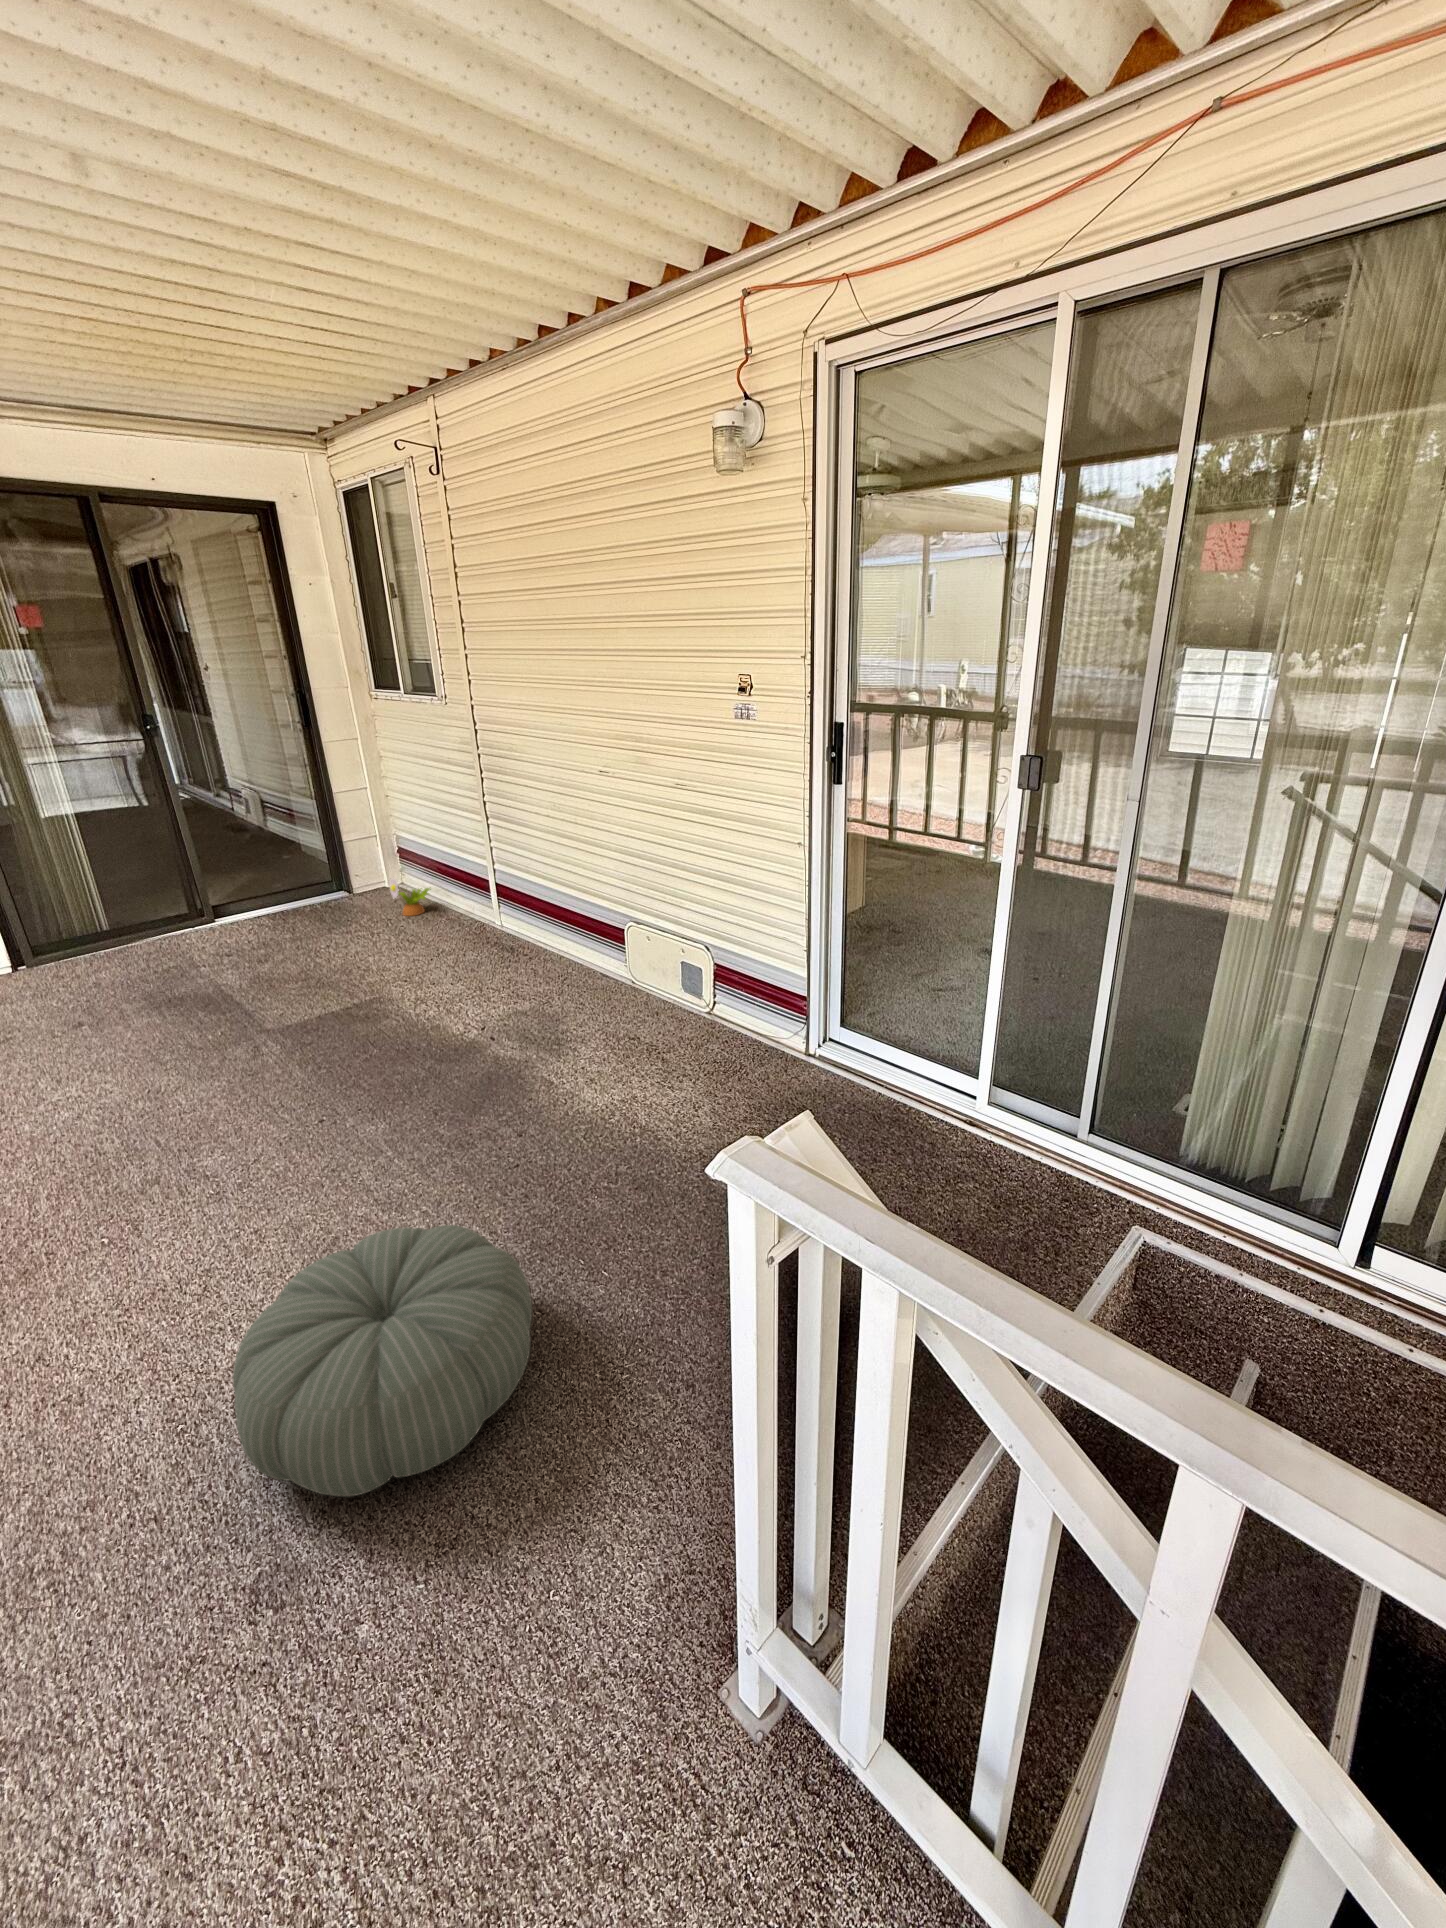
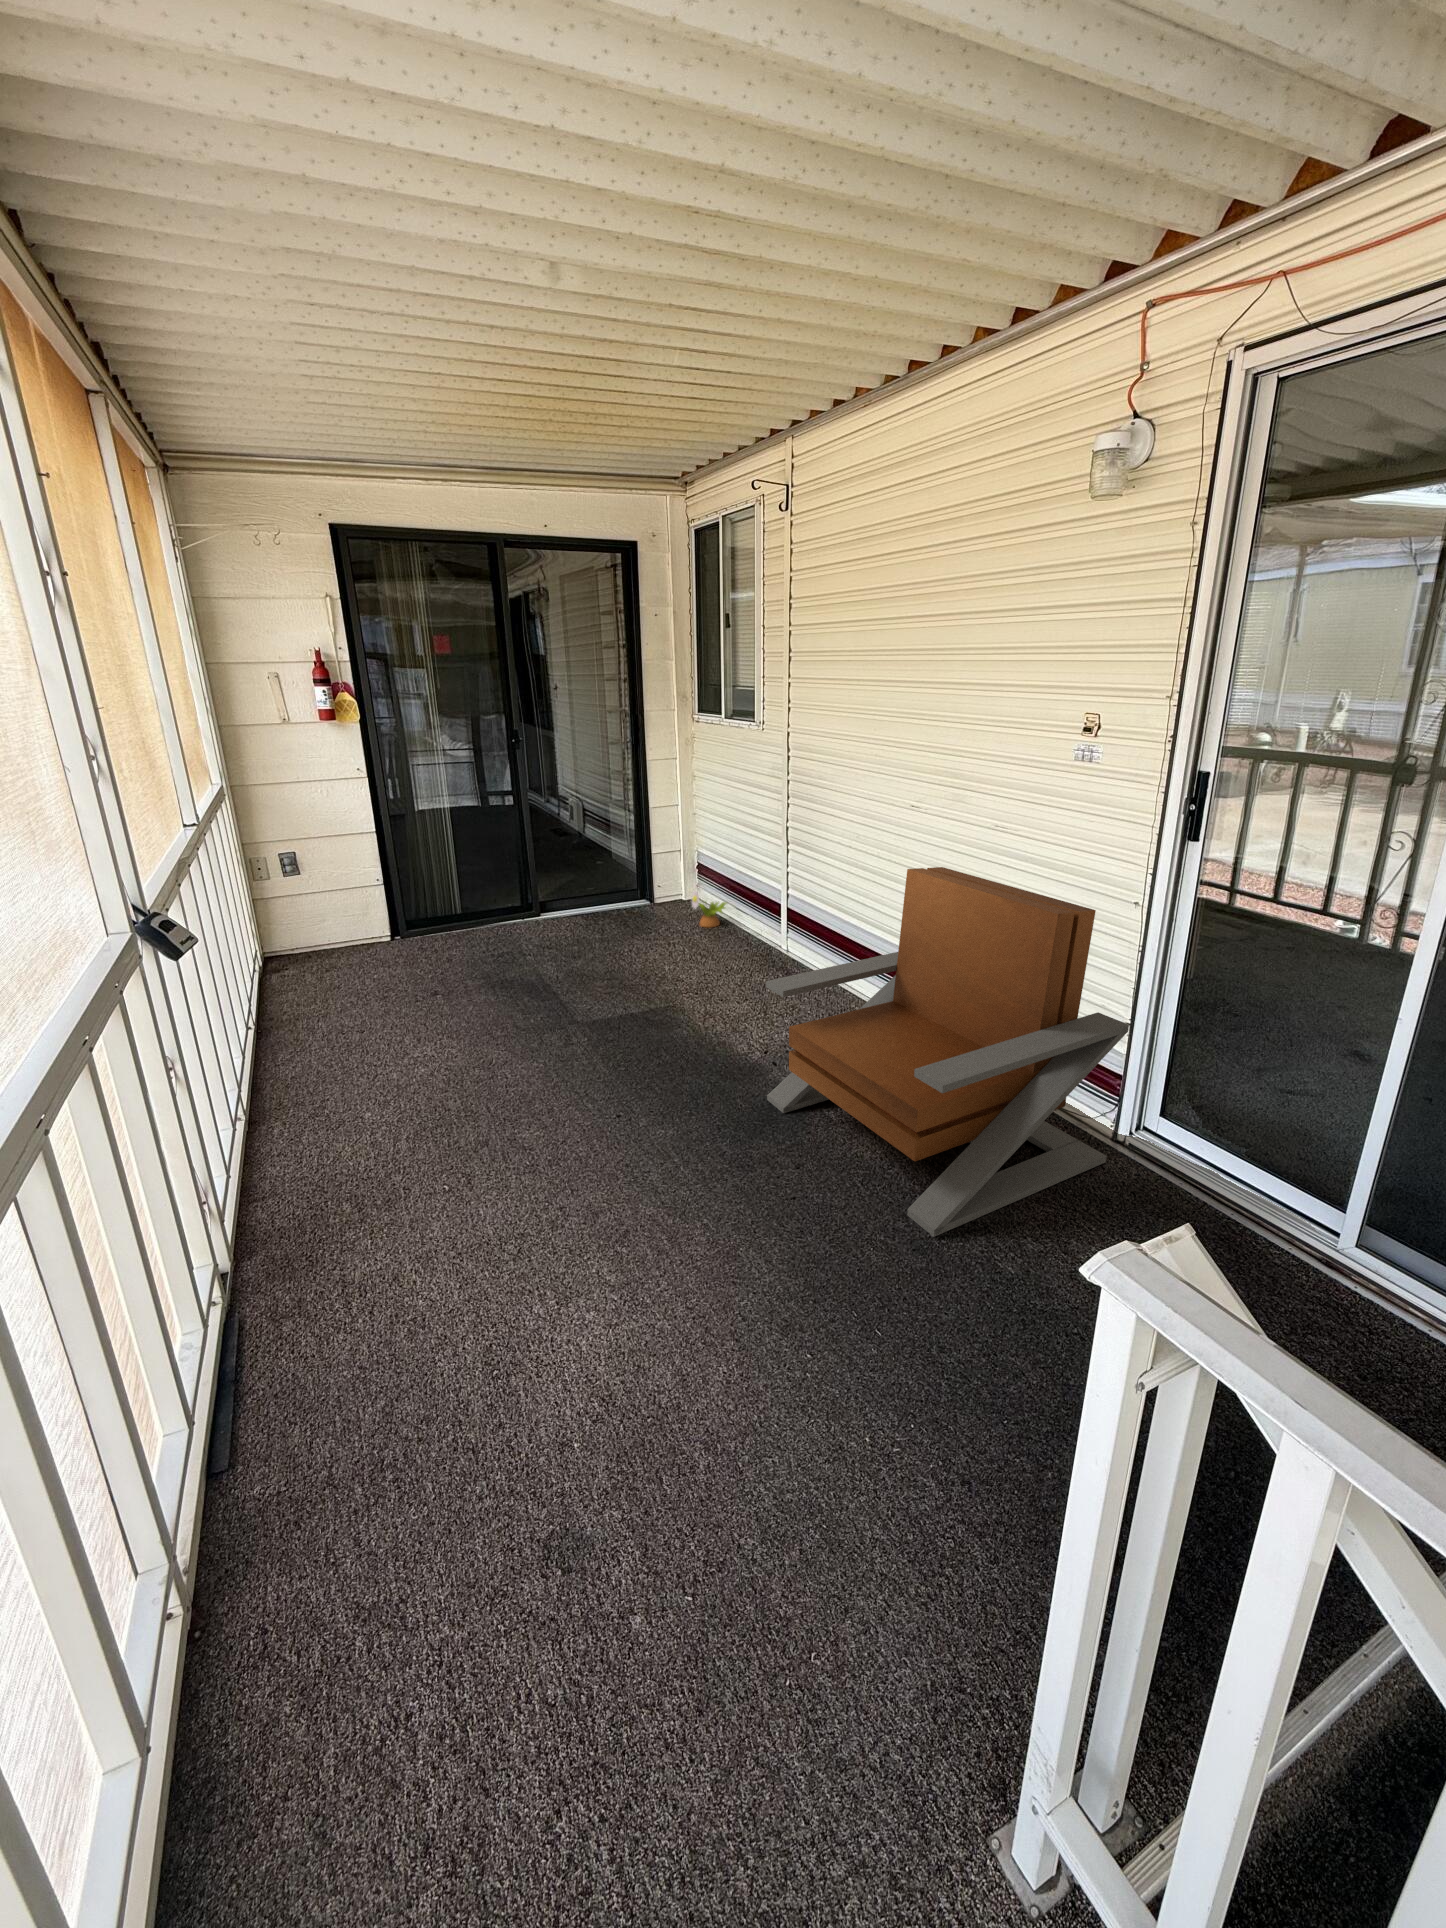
lounge chair: none [465,828,805,1175] -> present [766,867,1129,1237]
pouf: present [232,1225,532,1497] -> none [544,1236,810,1488]

